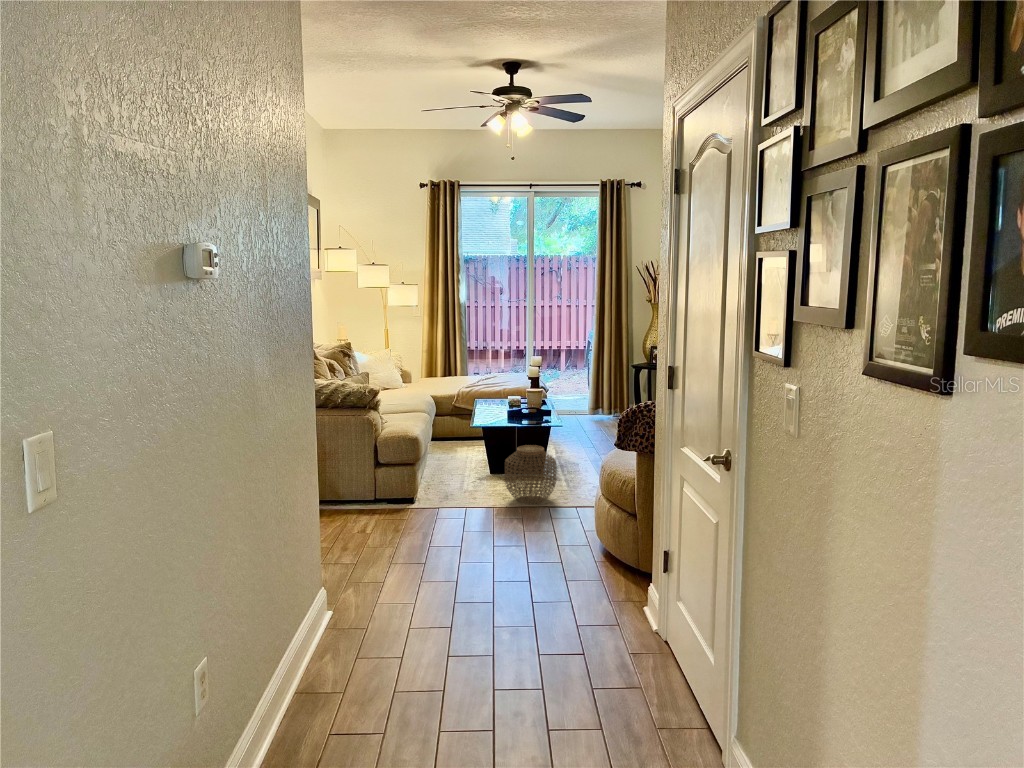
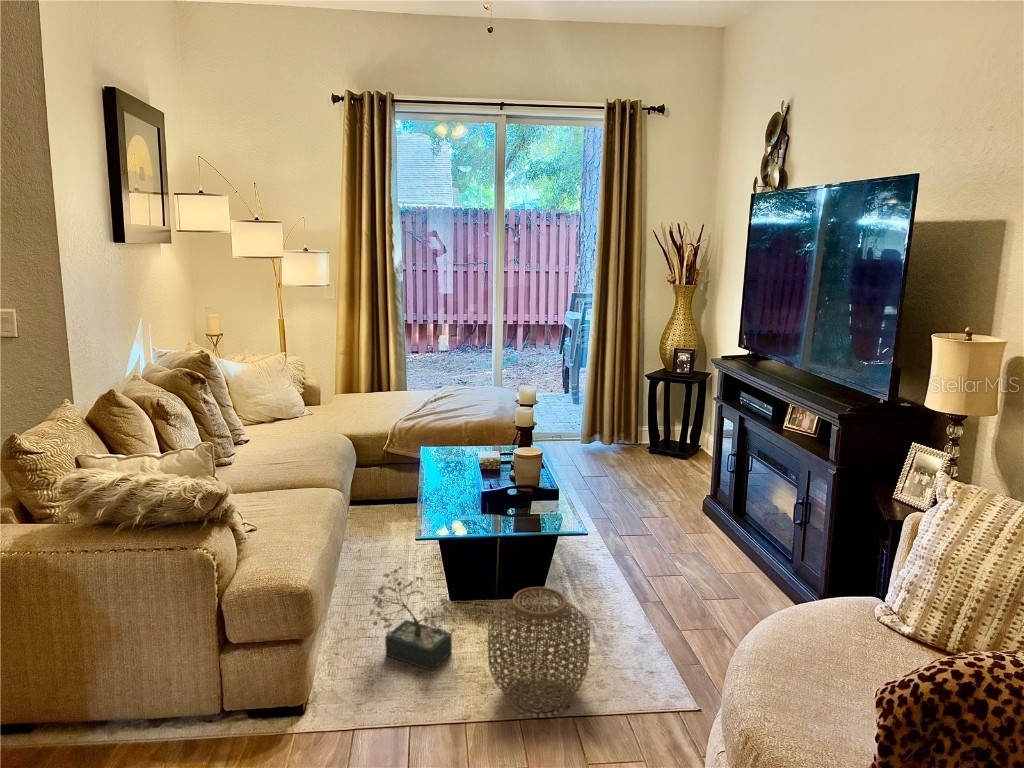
decorative plant: none [443,445,495,493] -> present [366,567,462,670]

